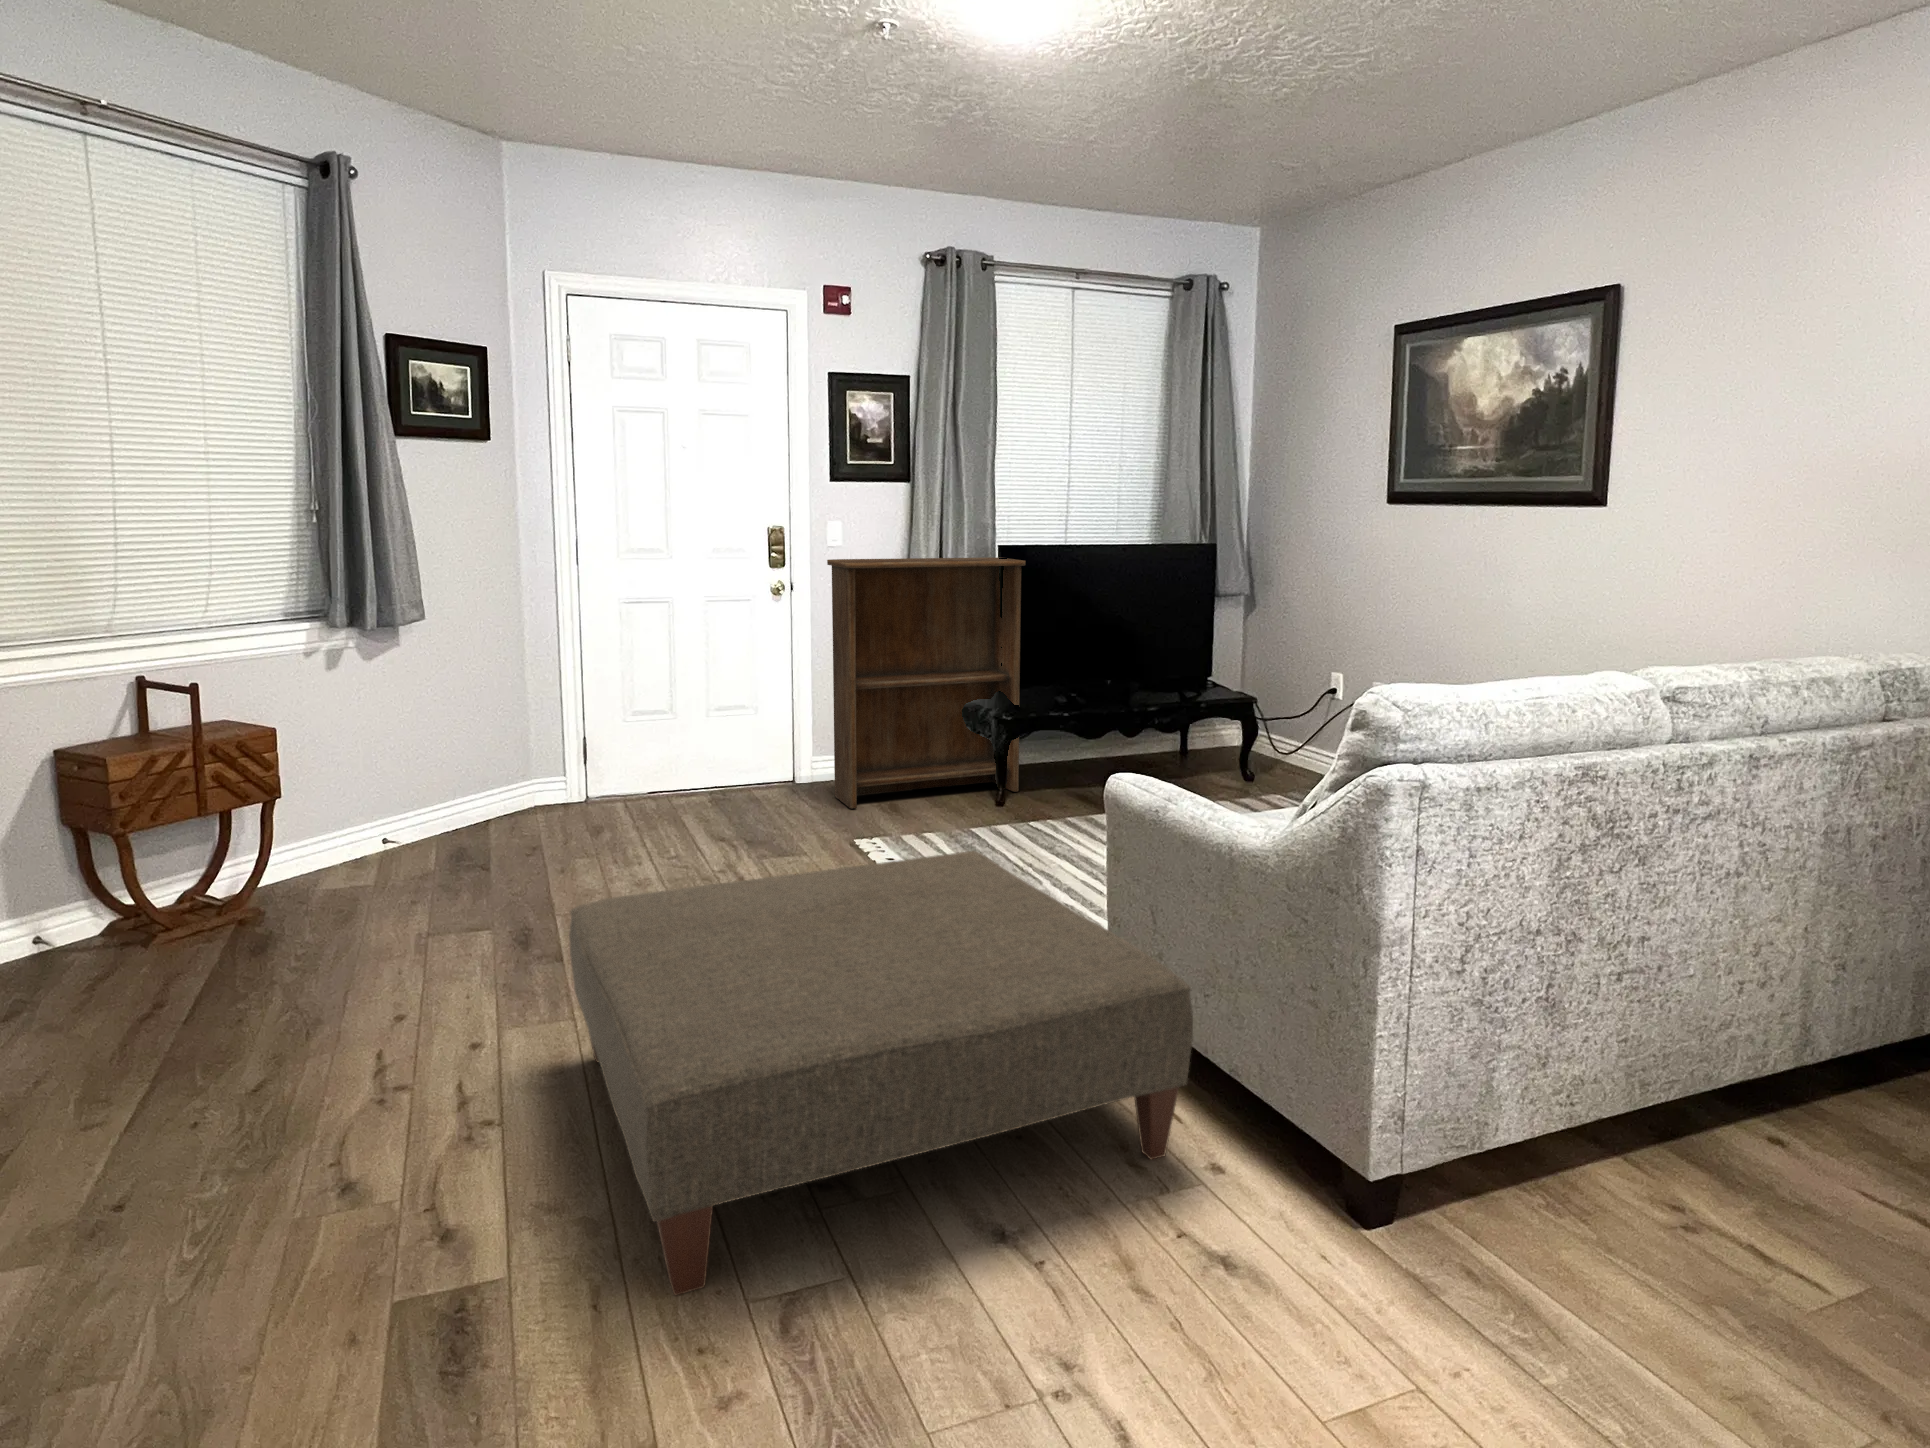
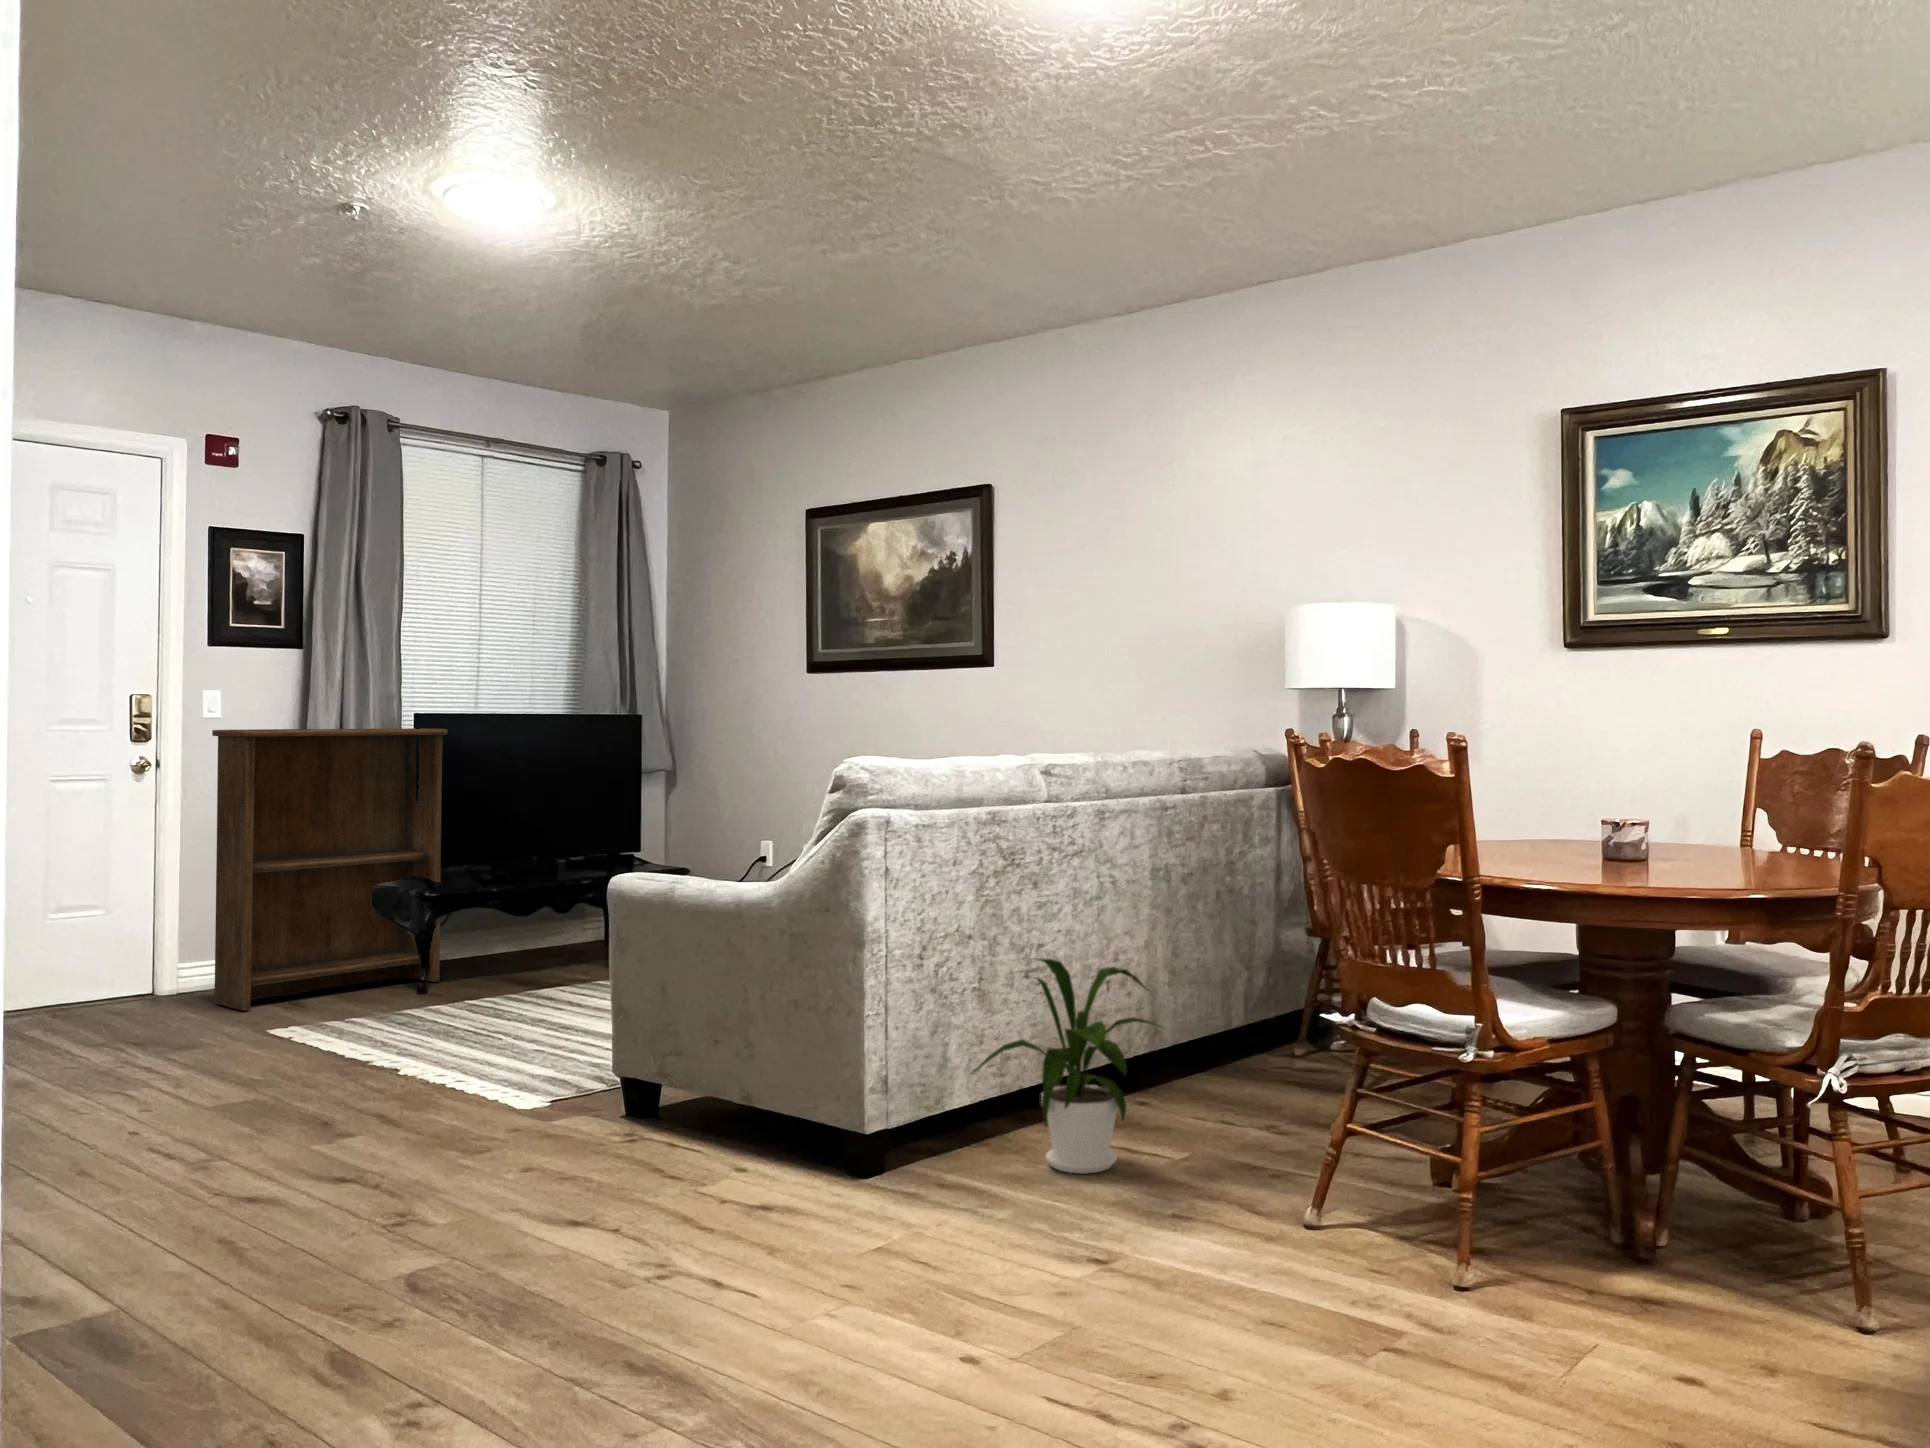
ottoman: present [569,851,1193,1295] -> none [59,974,718,1302]
house plant: none [1520,996,1856,1303] -> present [972,958,1160,1174]

